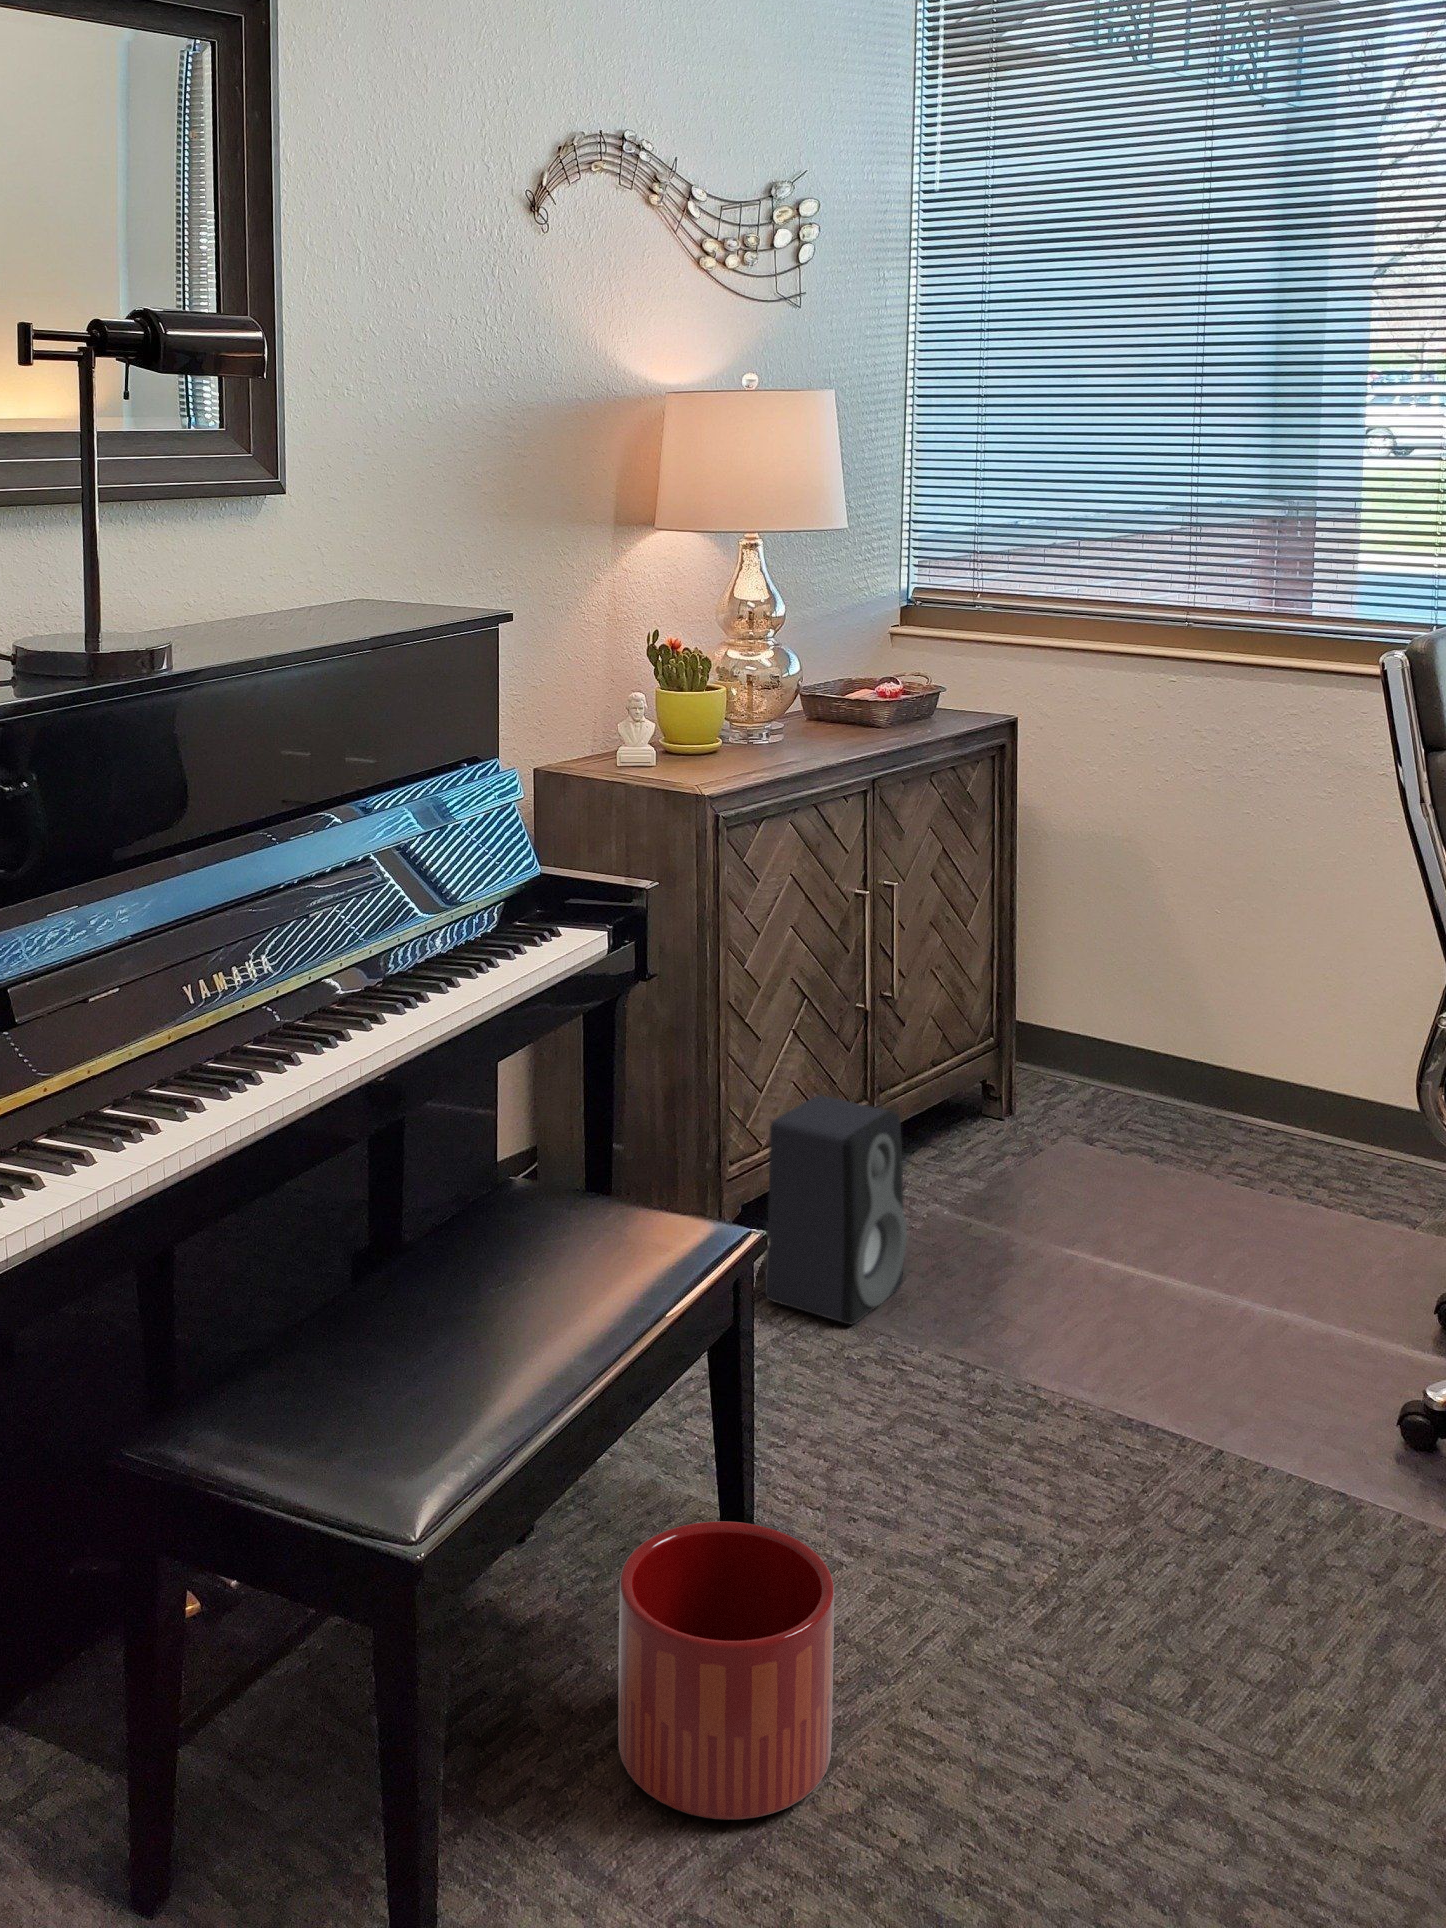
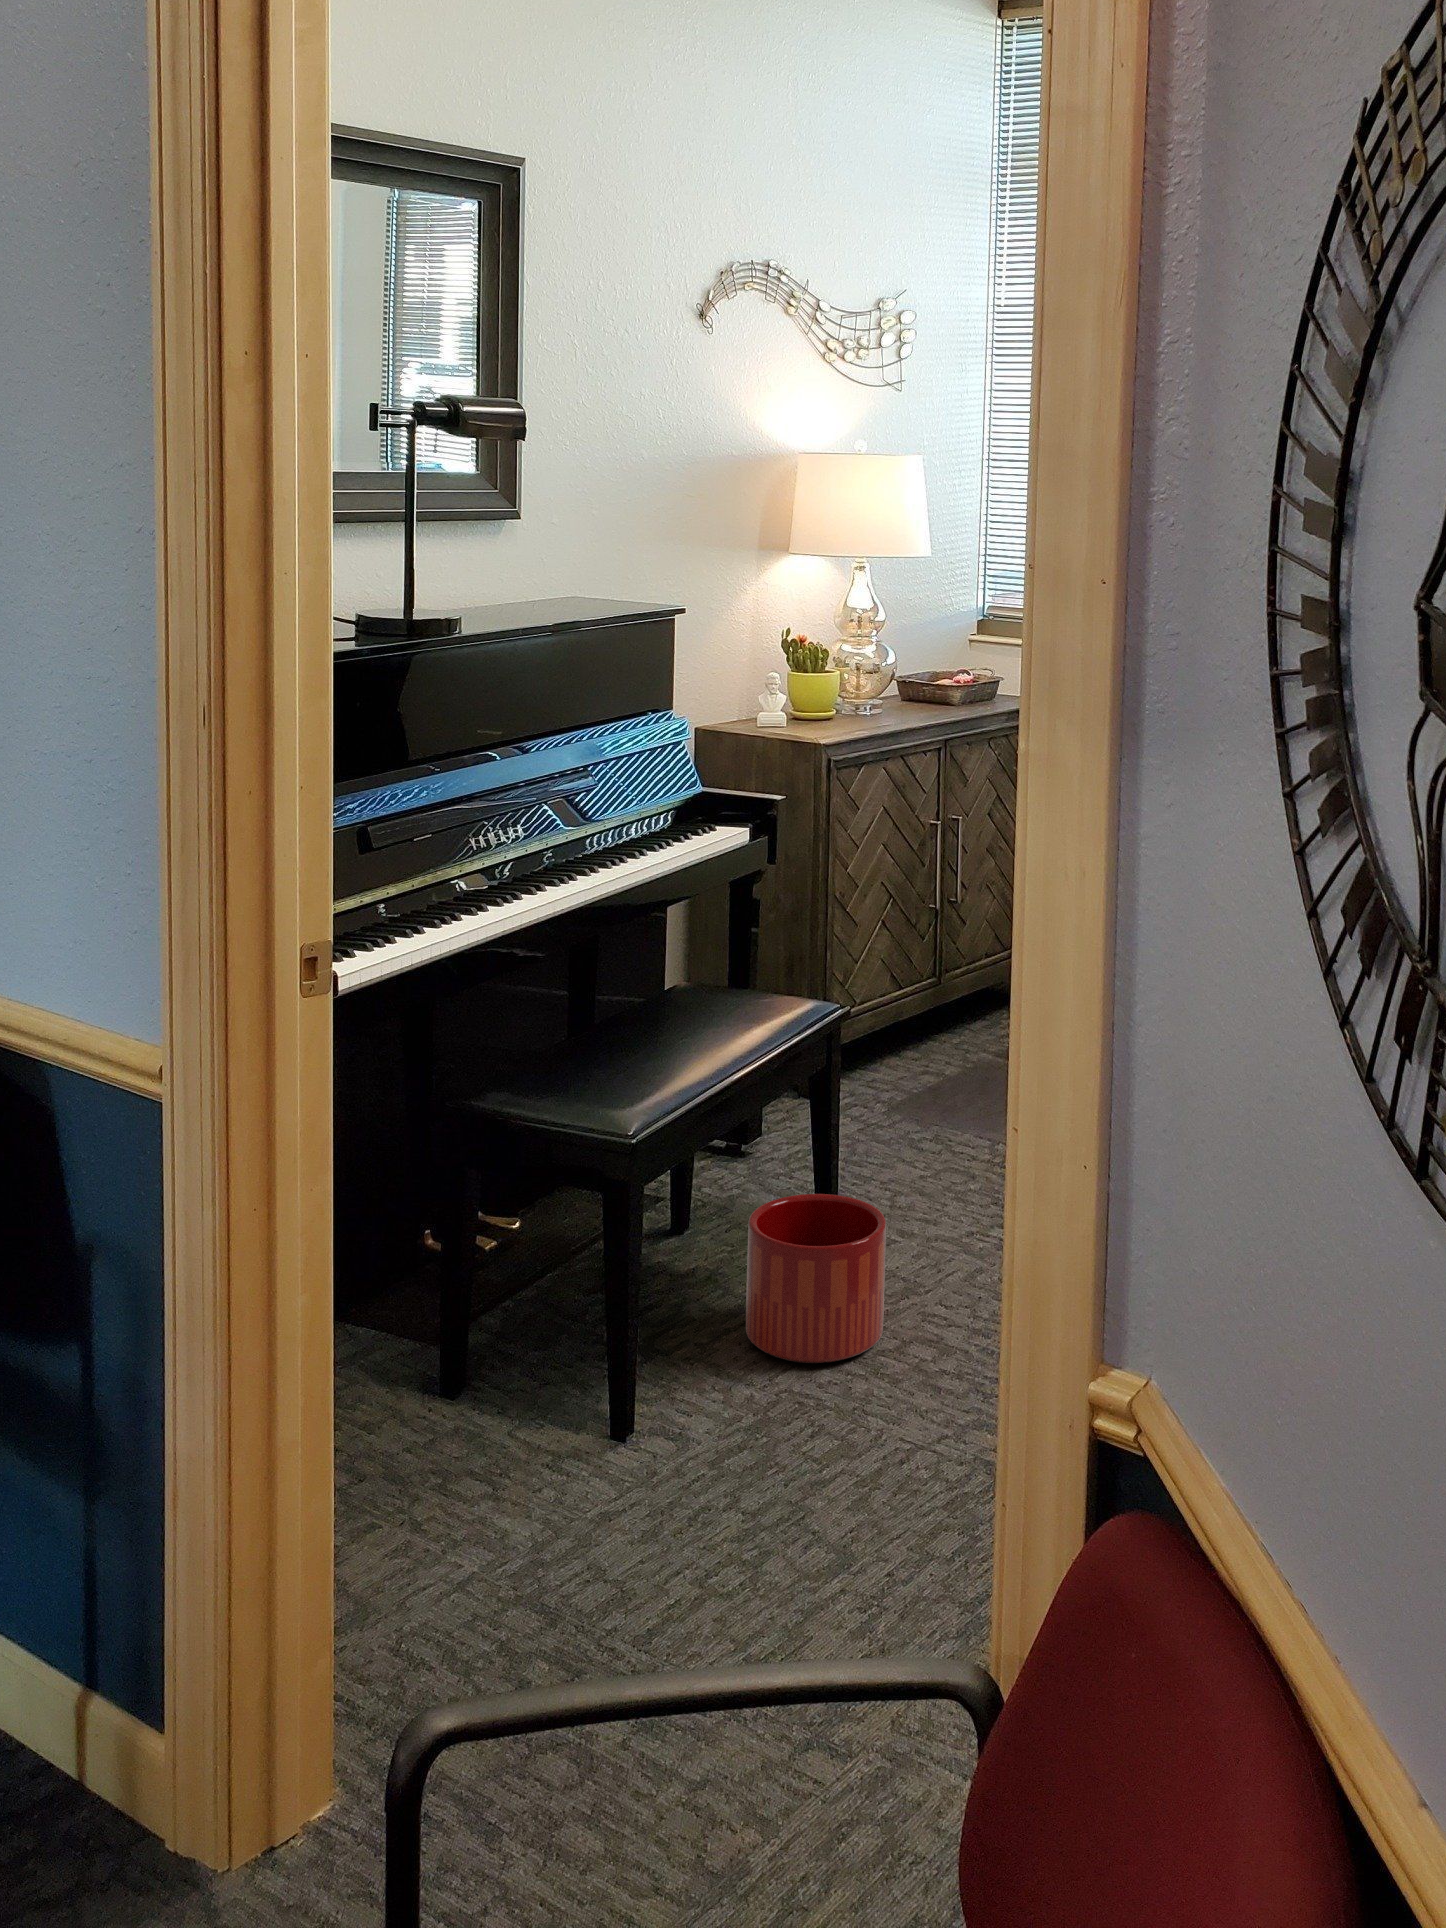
speaker: present [765,1095,907,1325] -> none [857,963,960,1121]

